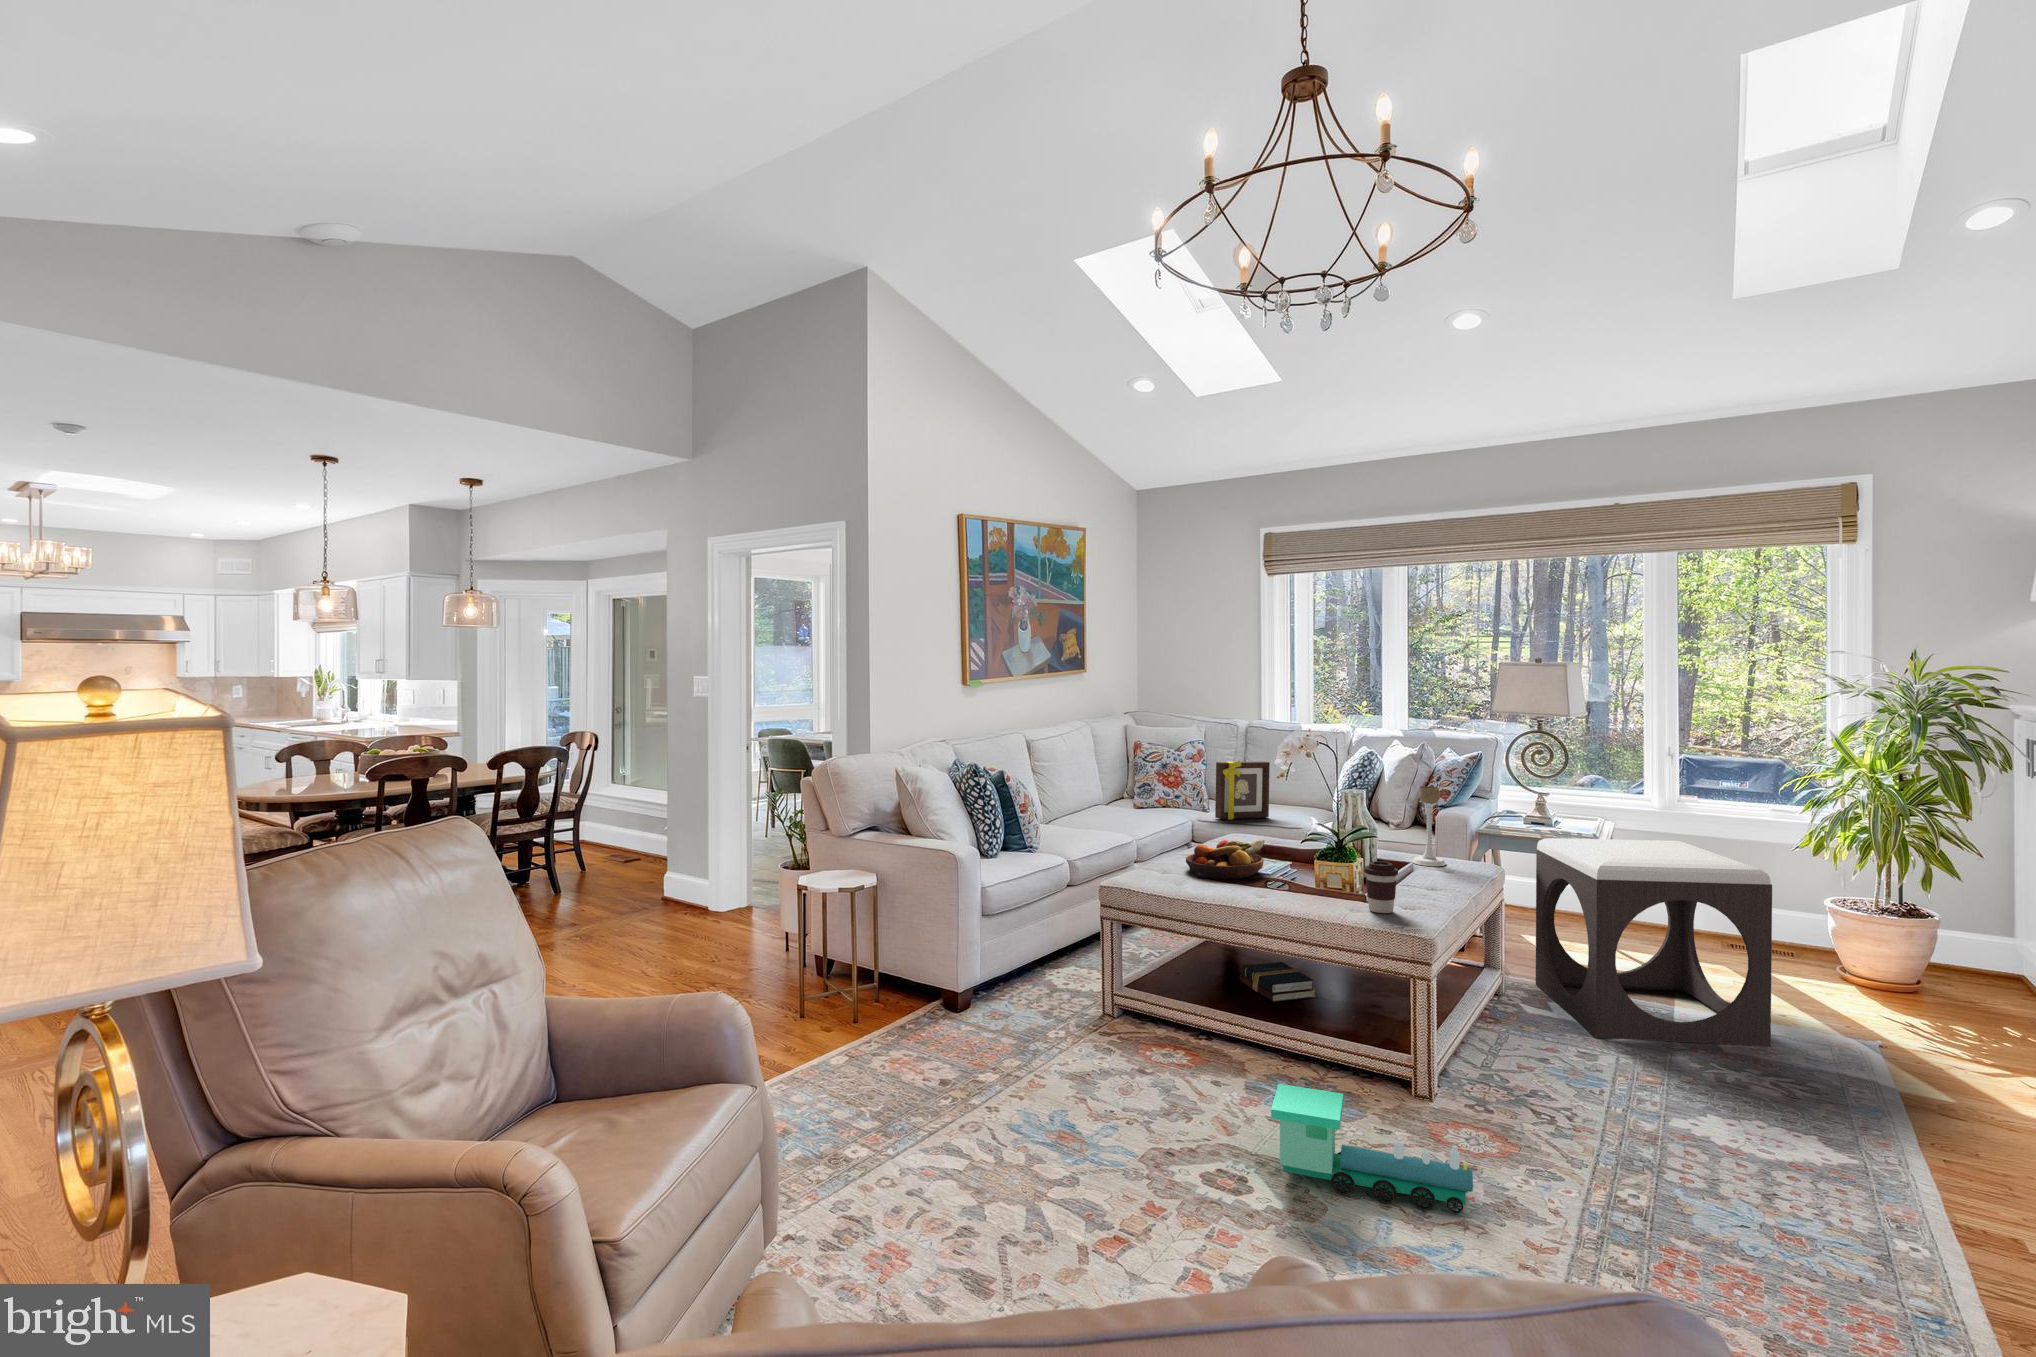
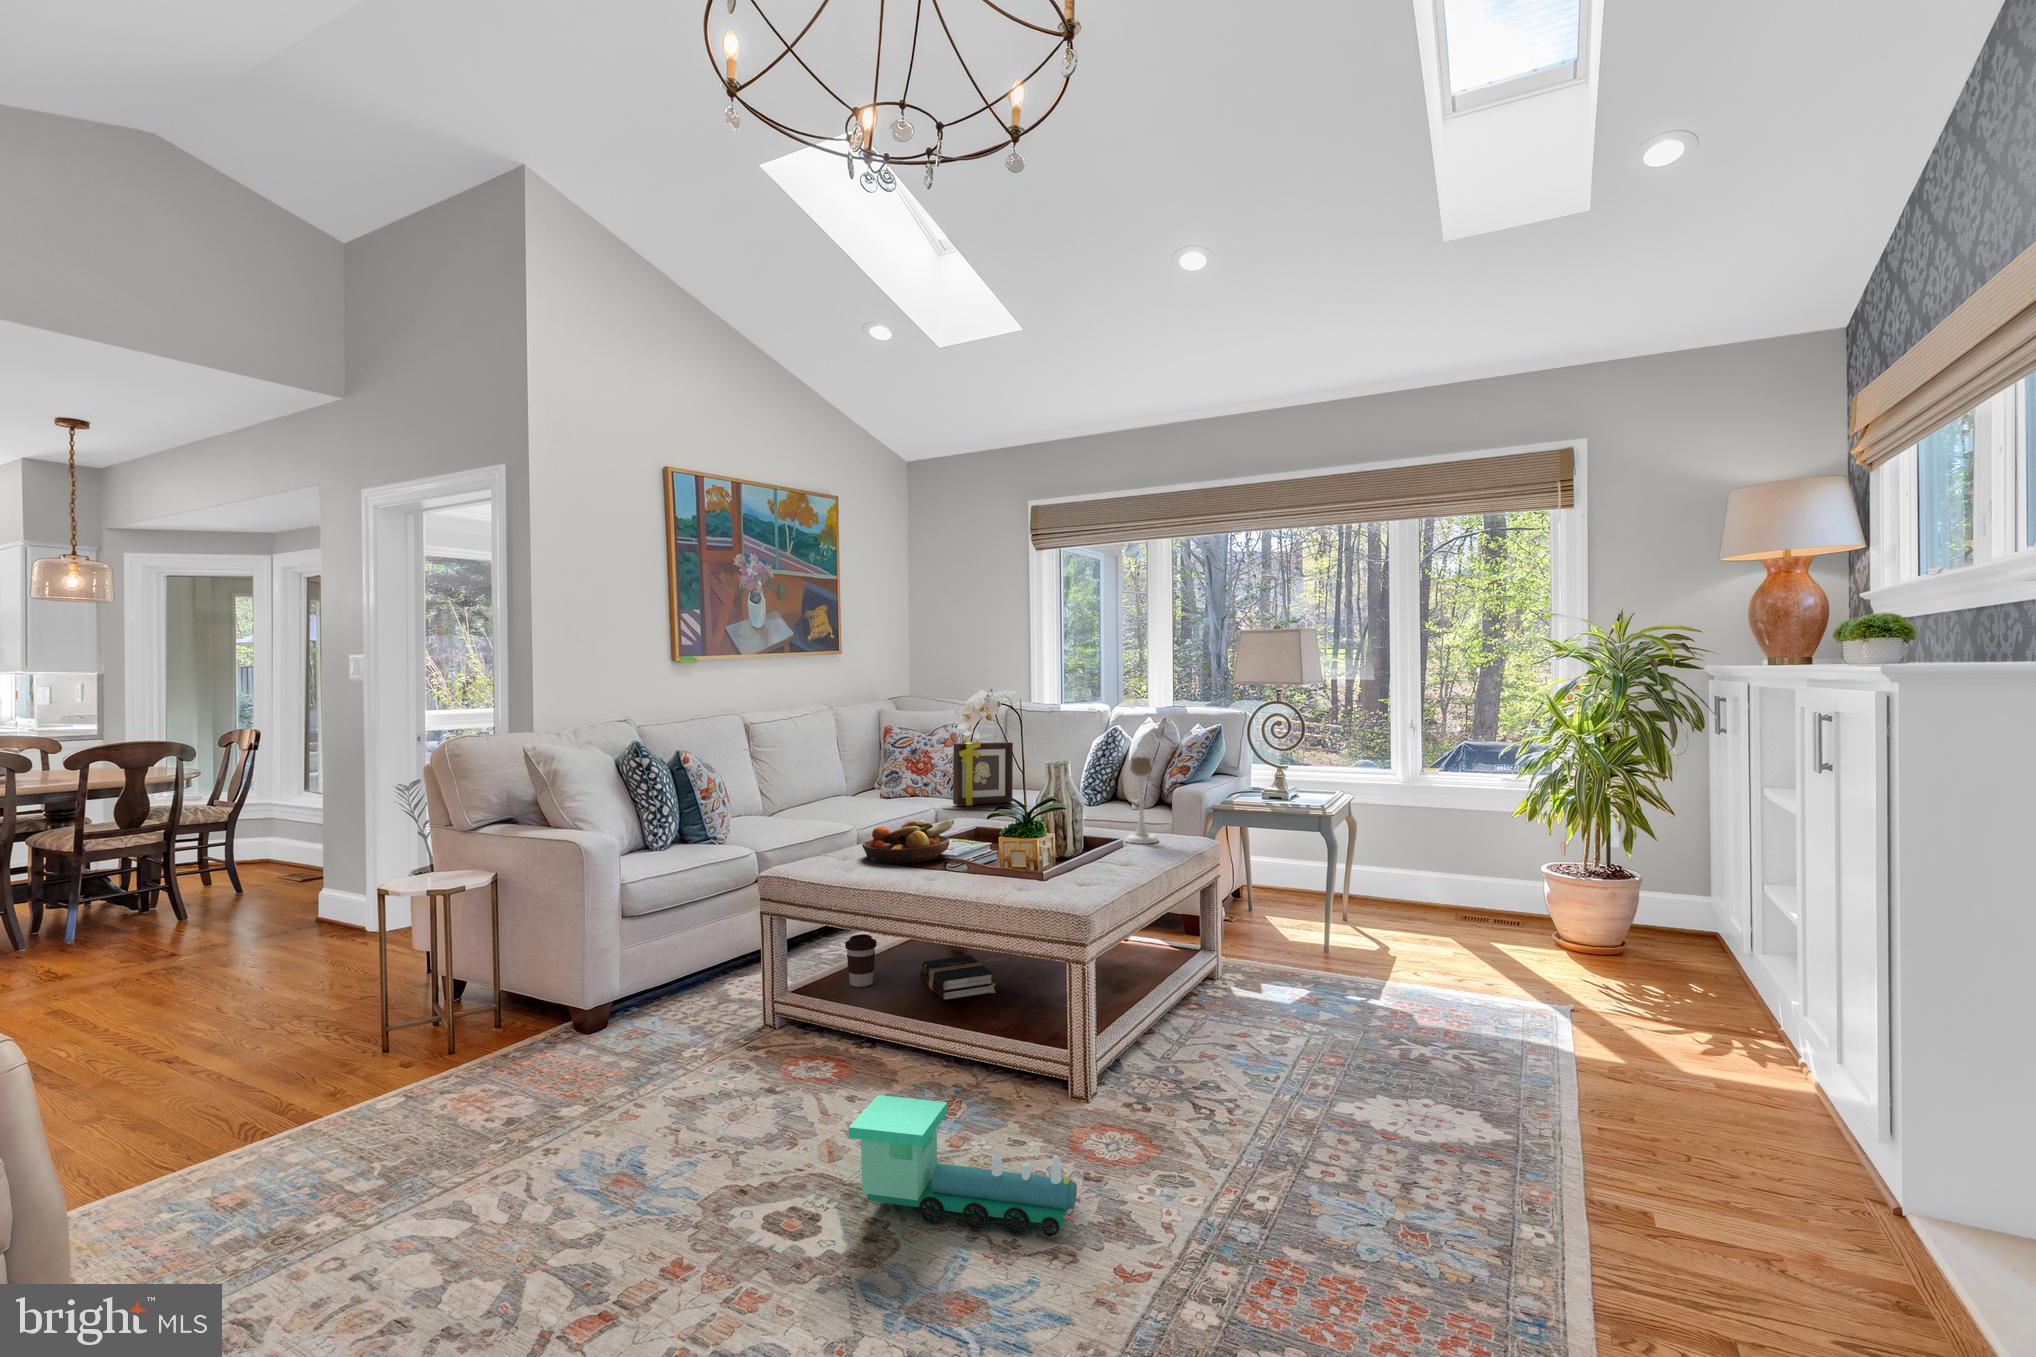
footstool: present [1536,838,1772,1046] -> none [1256,809,1467,1021]
coffee cup: present [1364,861,1398,913] -> present [845,934,877,987]

